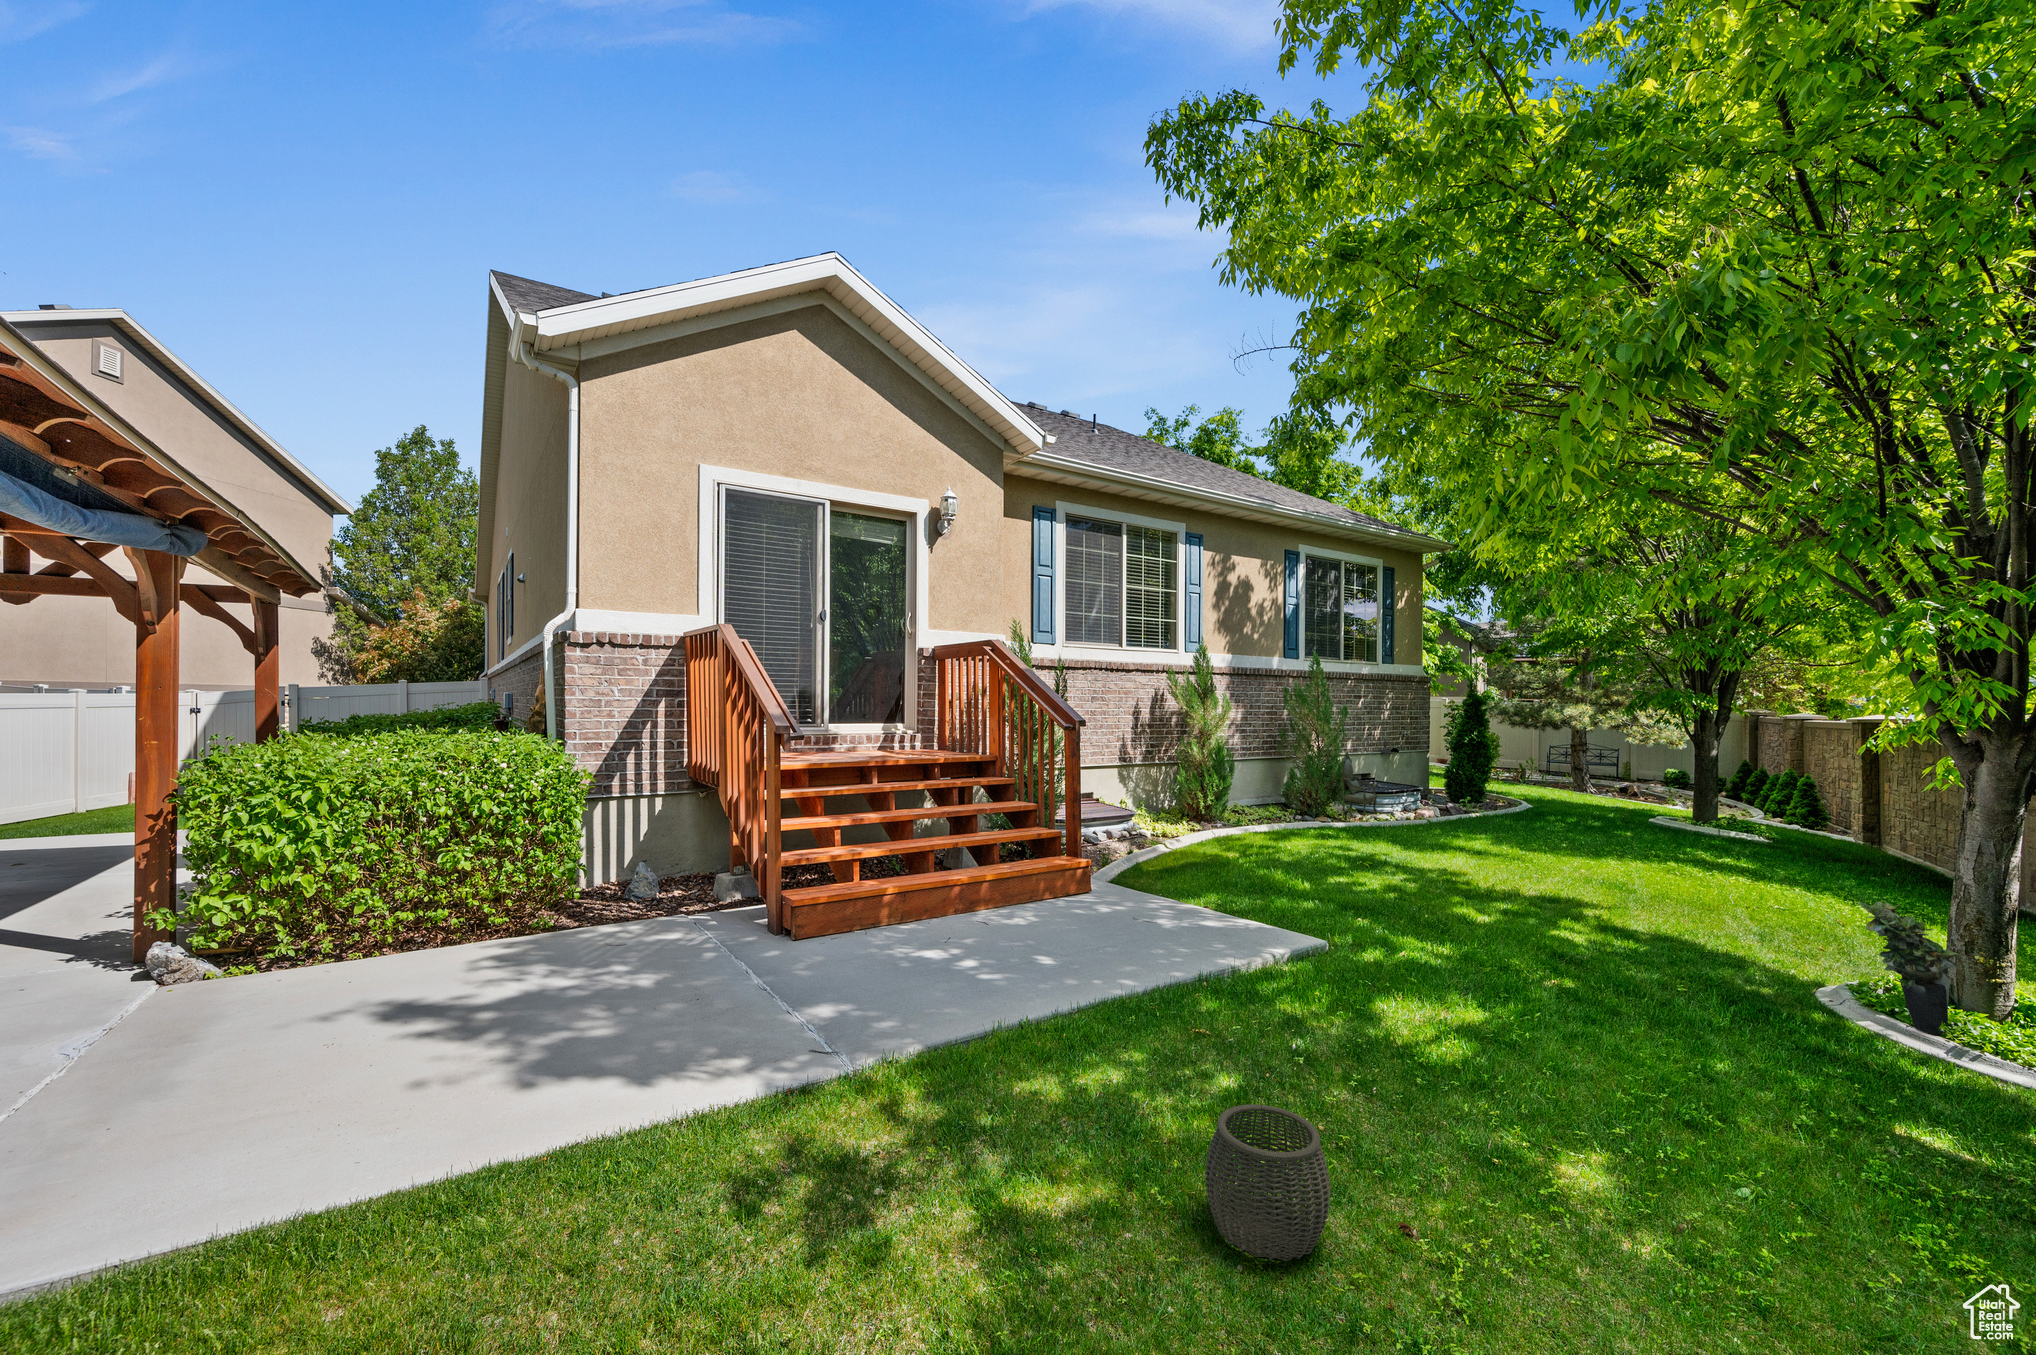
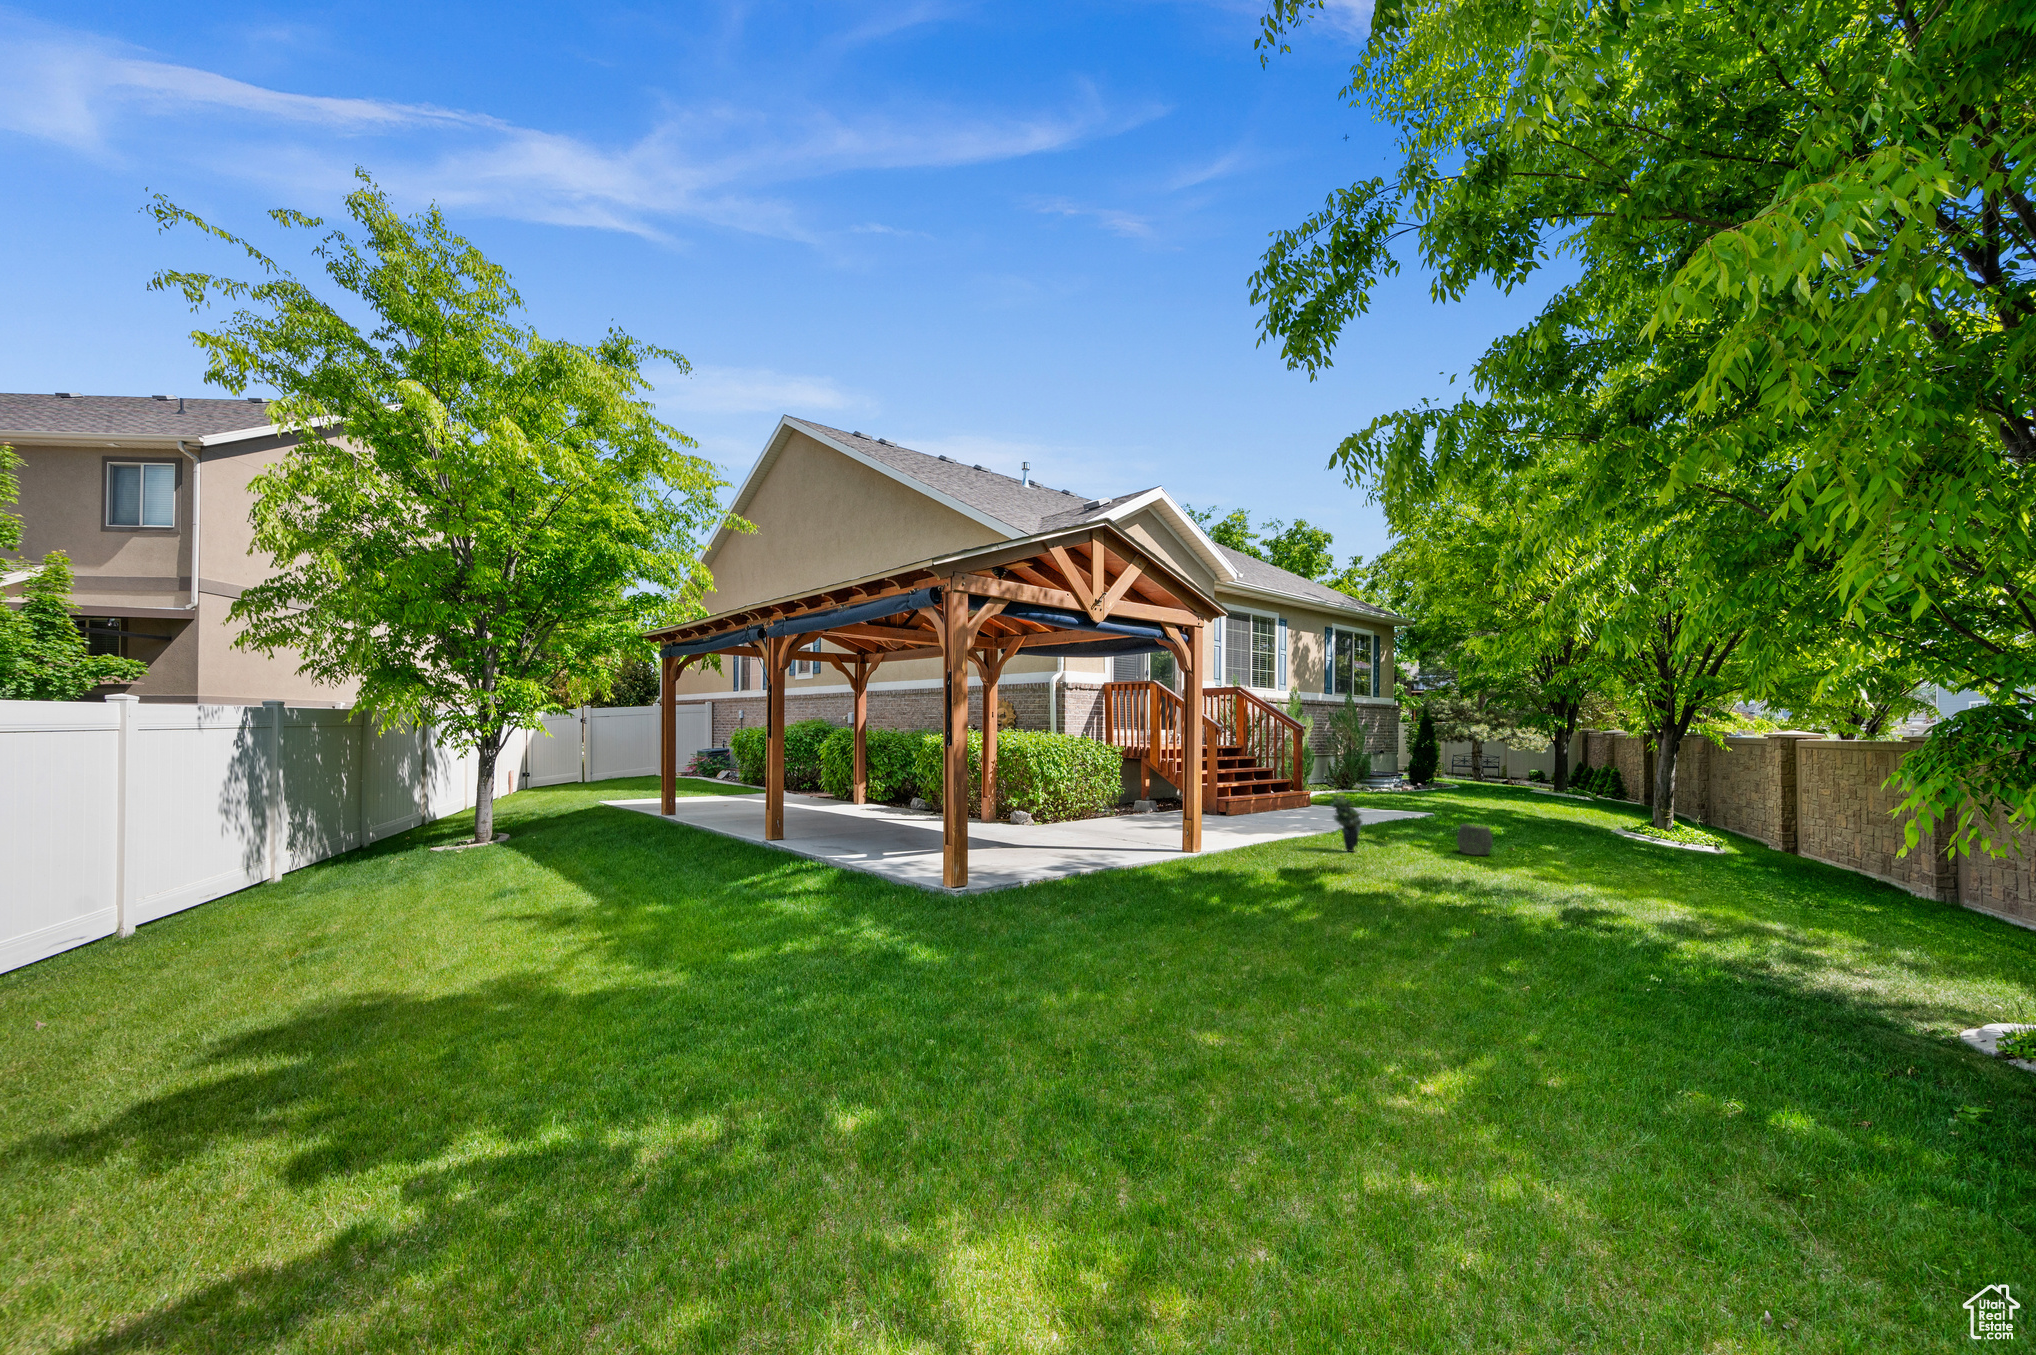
armchair: present [1342,752,1377,815] -> none [1368,738,1387,784]
potted plant: present [1859,902,1961,1035] -> present [1331,795,1362,852]

